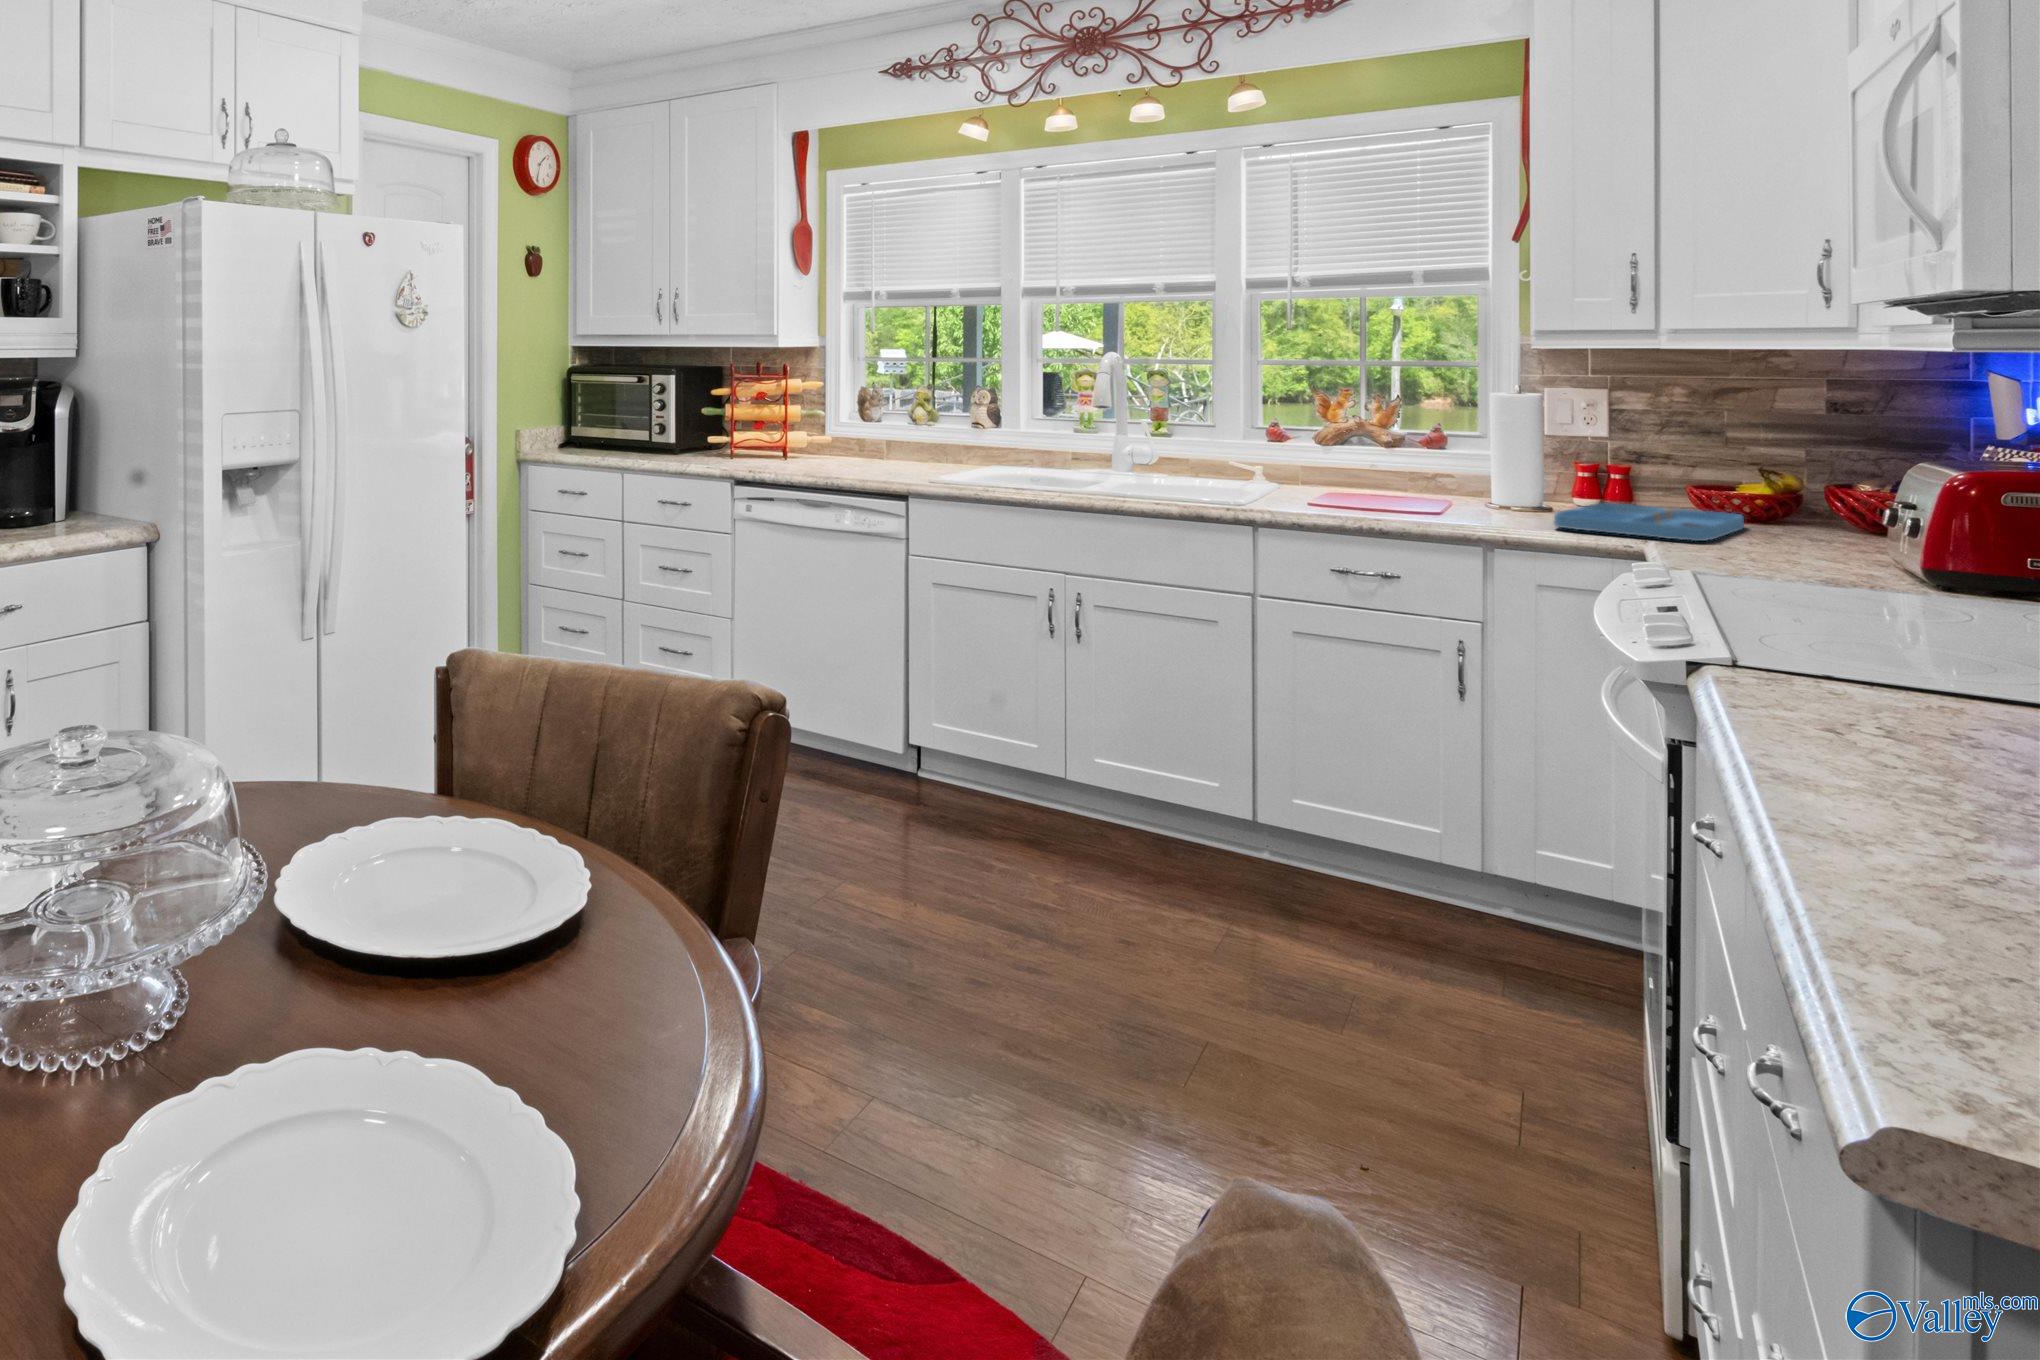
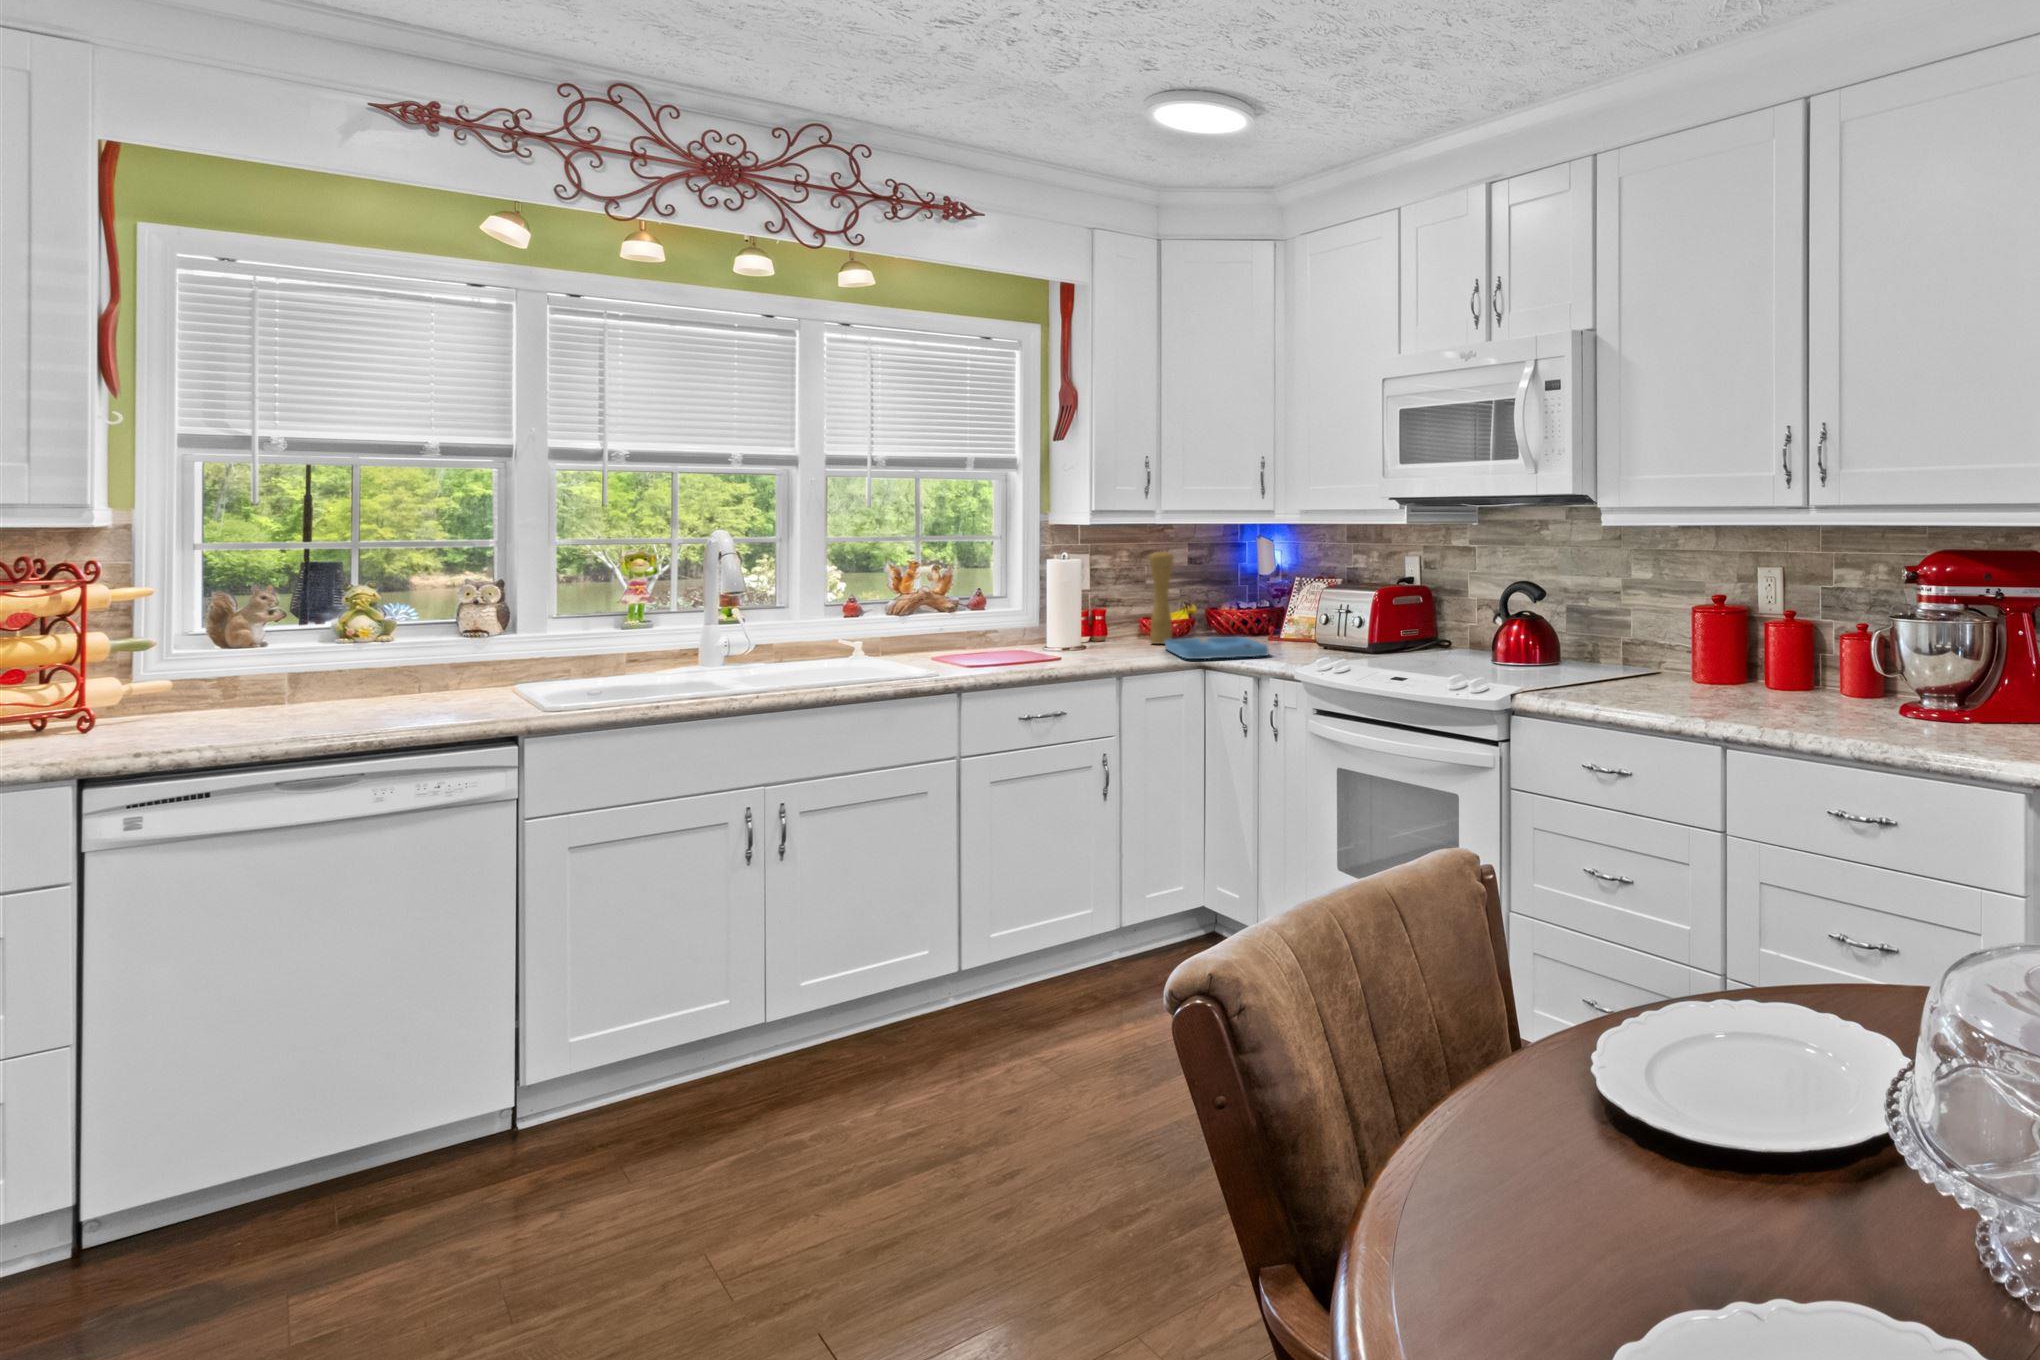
pepper mill: none [1606,384,1649,511] -> present [1149,552,1174,644]

